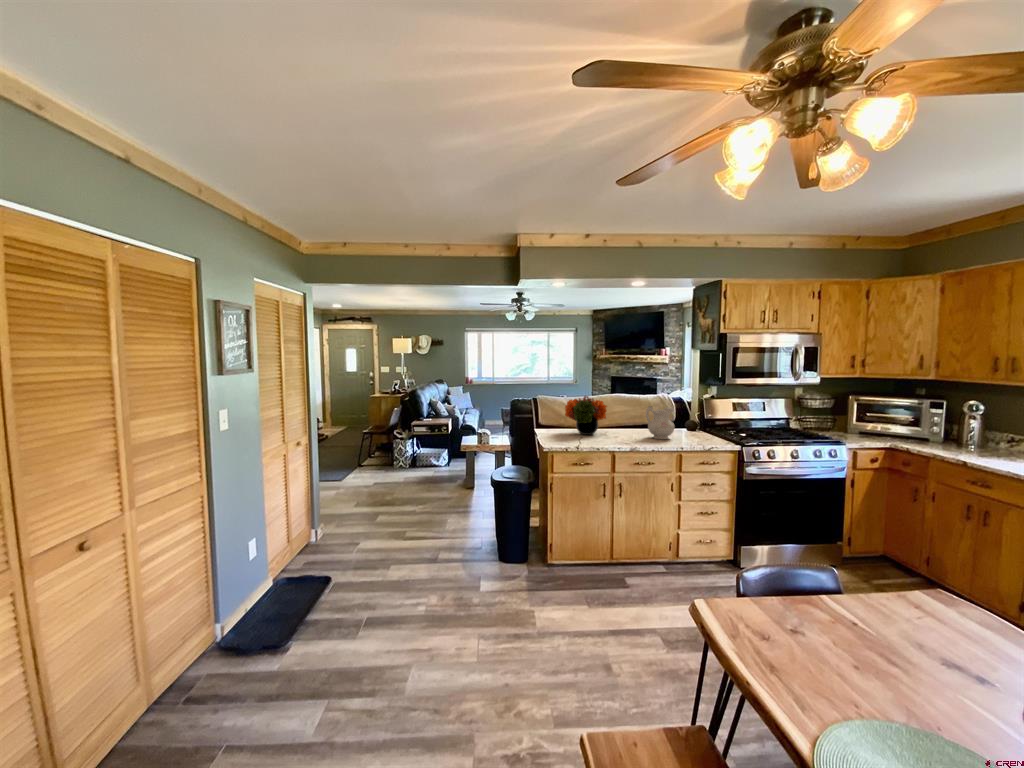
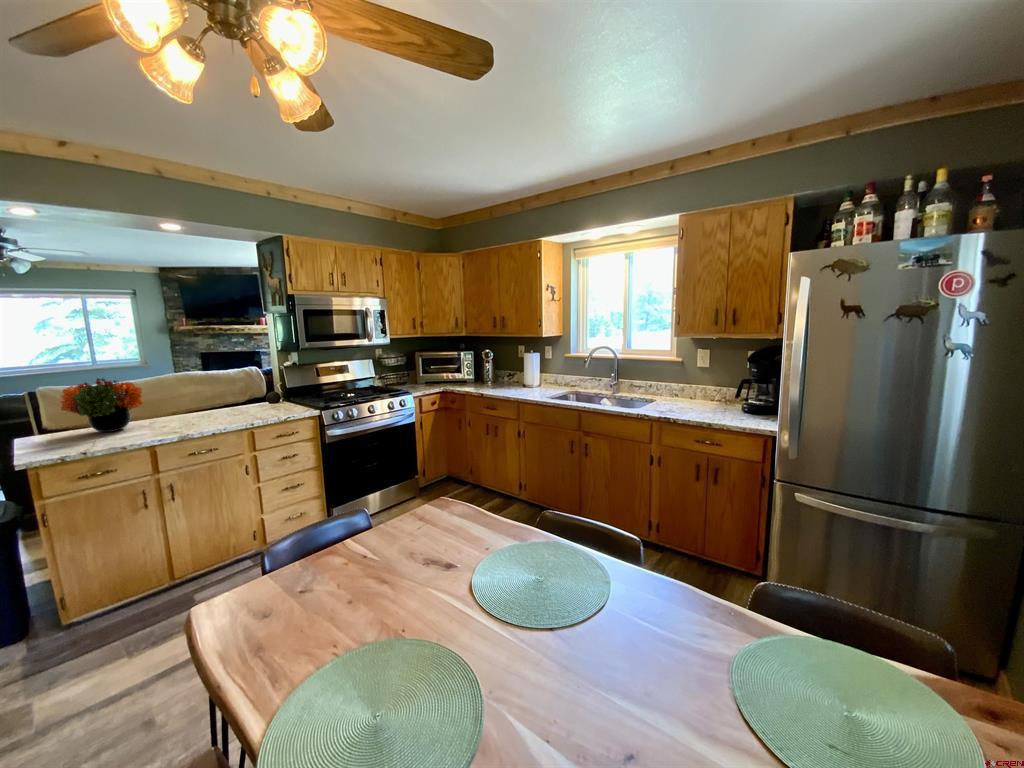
ceramic pitcher: present [646,406,674,439] -> none [202,380,245,419]

